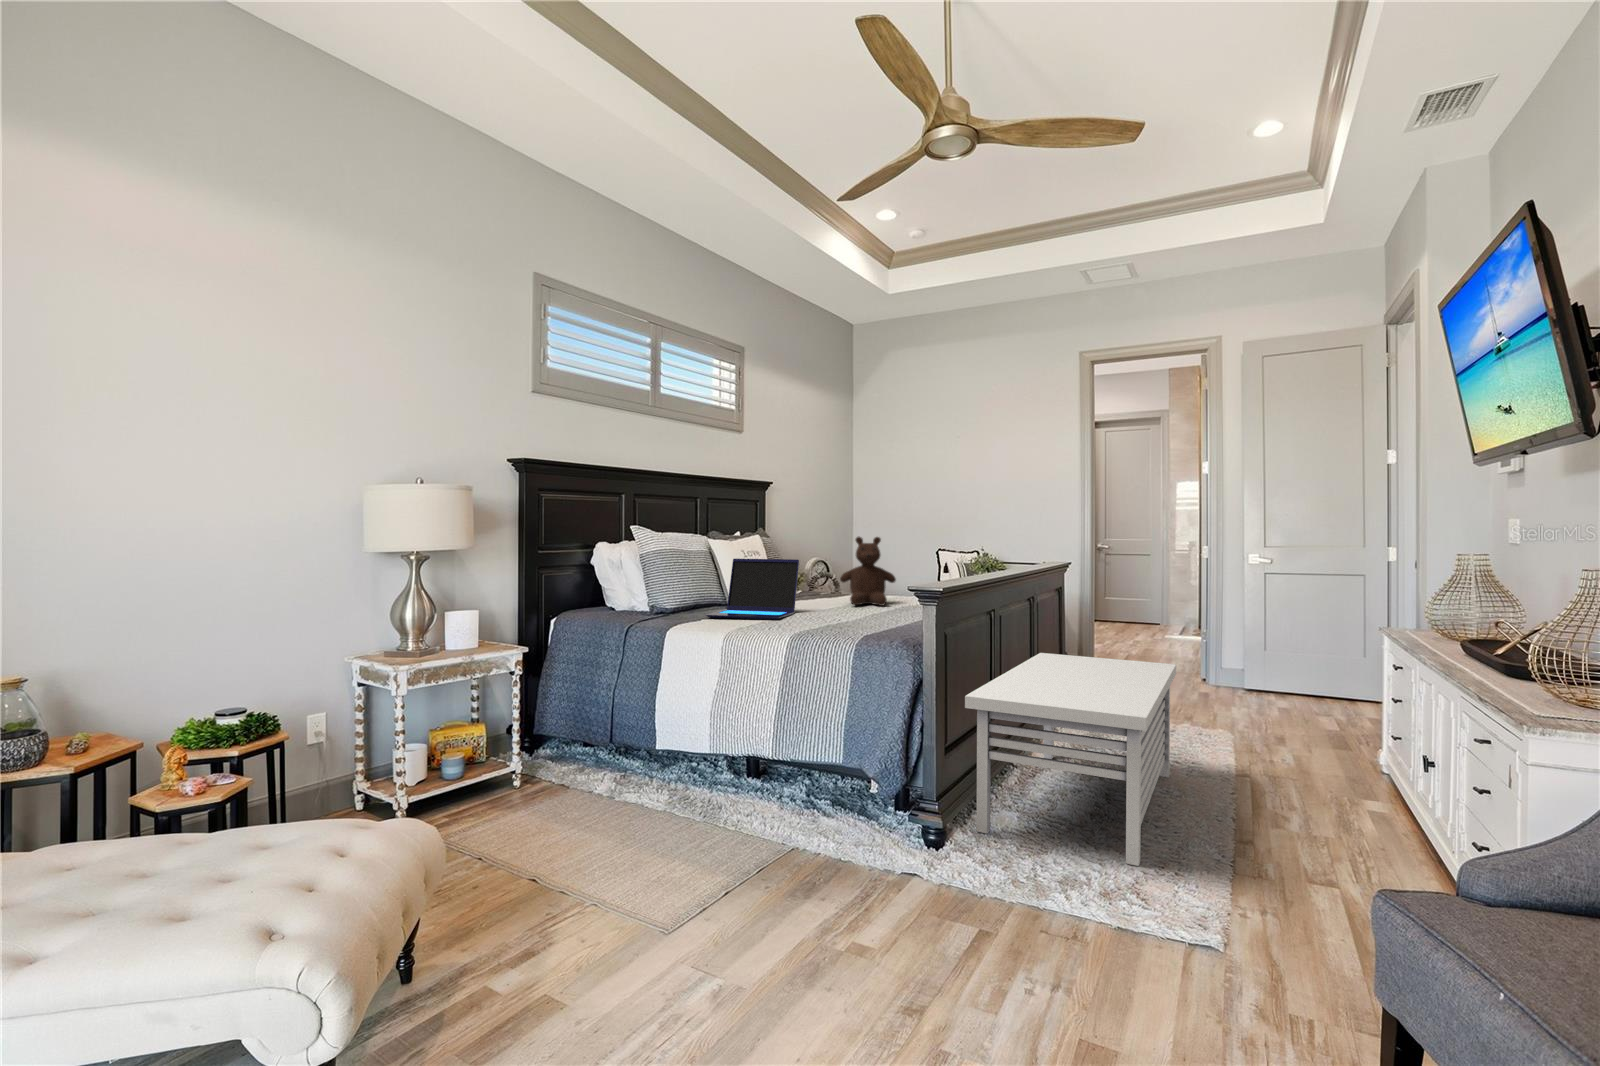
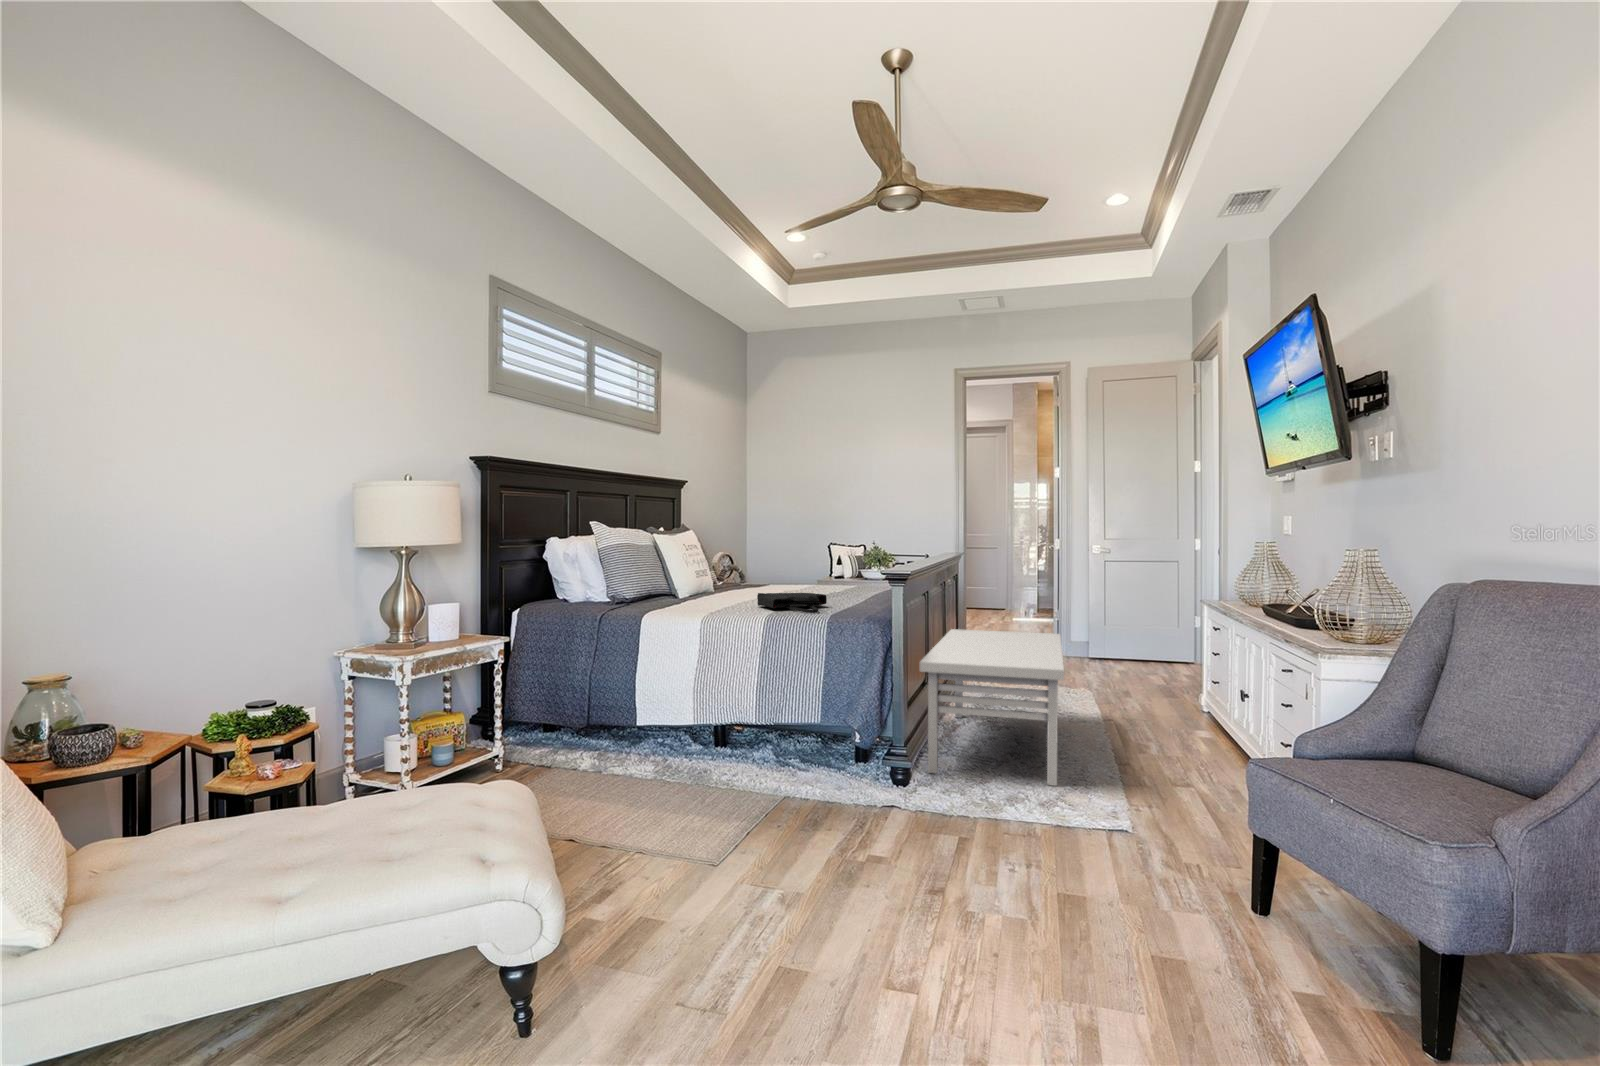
teddy bear: present [840,537,896,606] -> none [775,531,824,593]
laptop: present [705,559,799,620] -> none [668,552,746,606]
tote bag: none [797,606,872,631] -> present [757,593,827,613]

